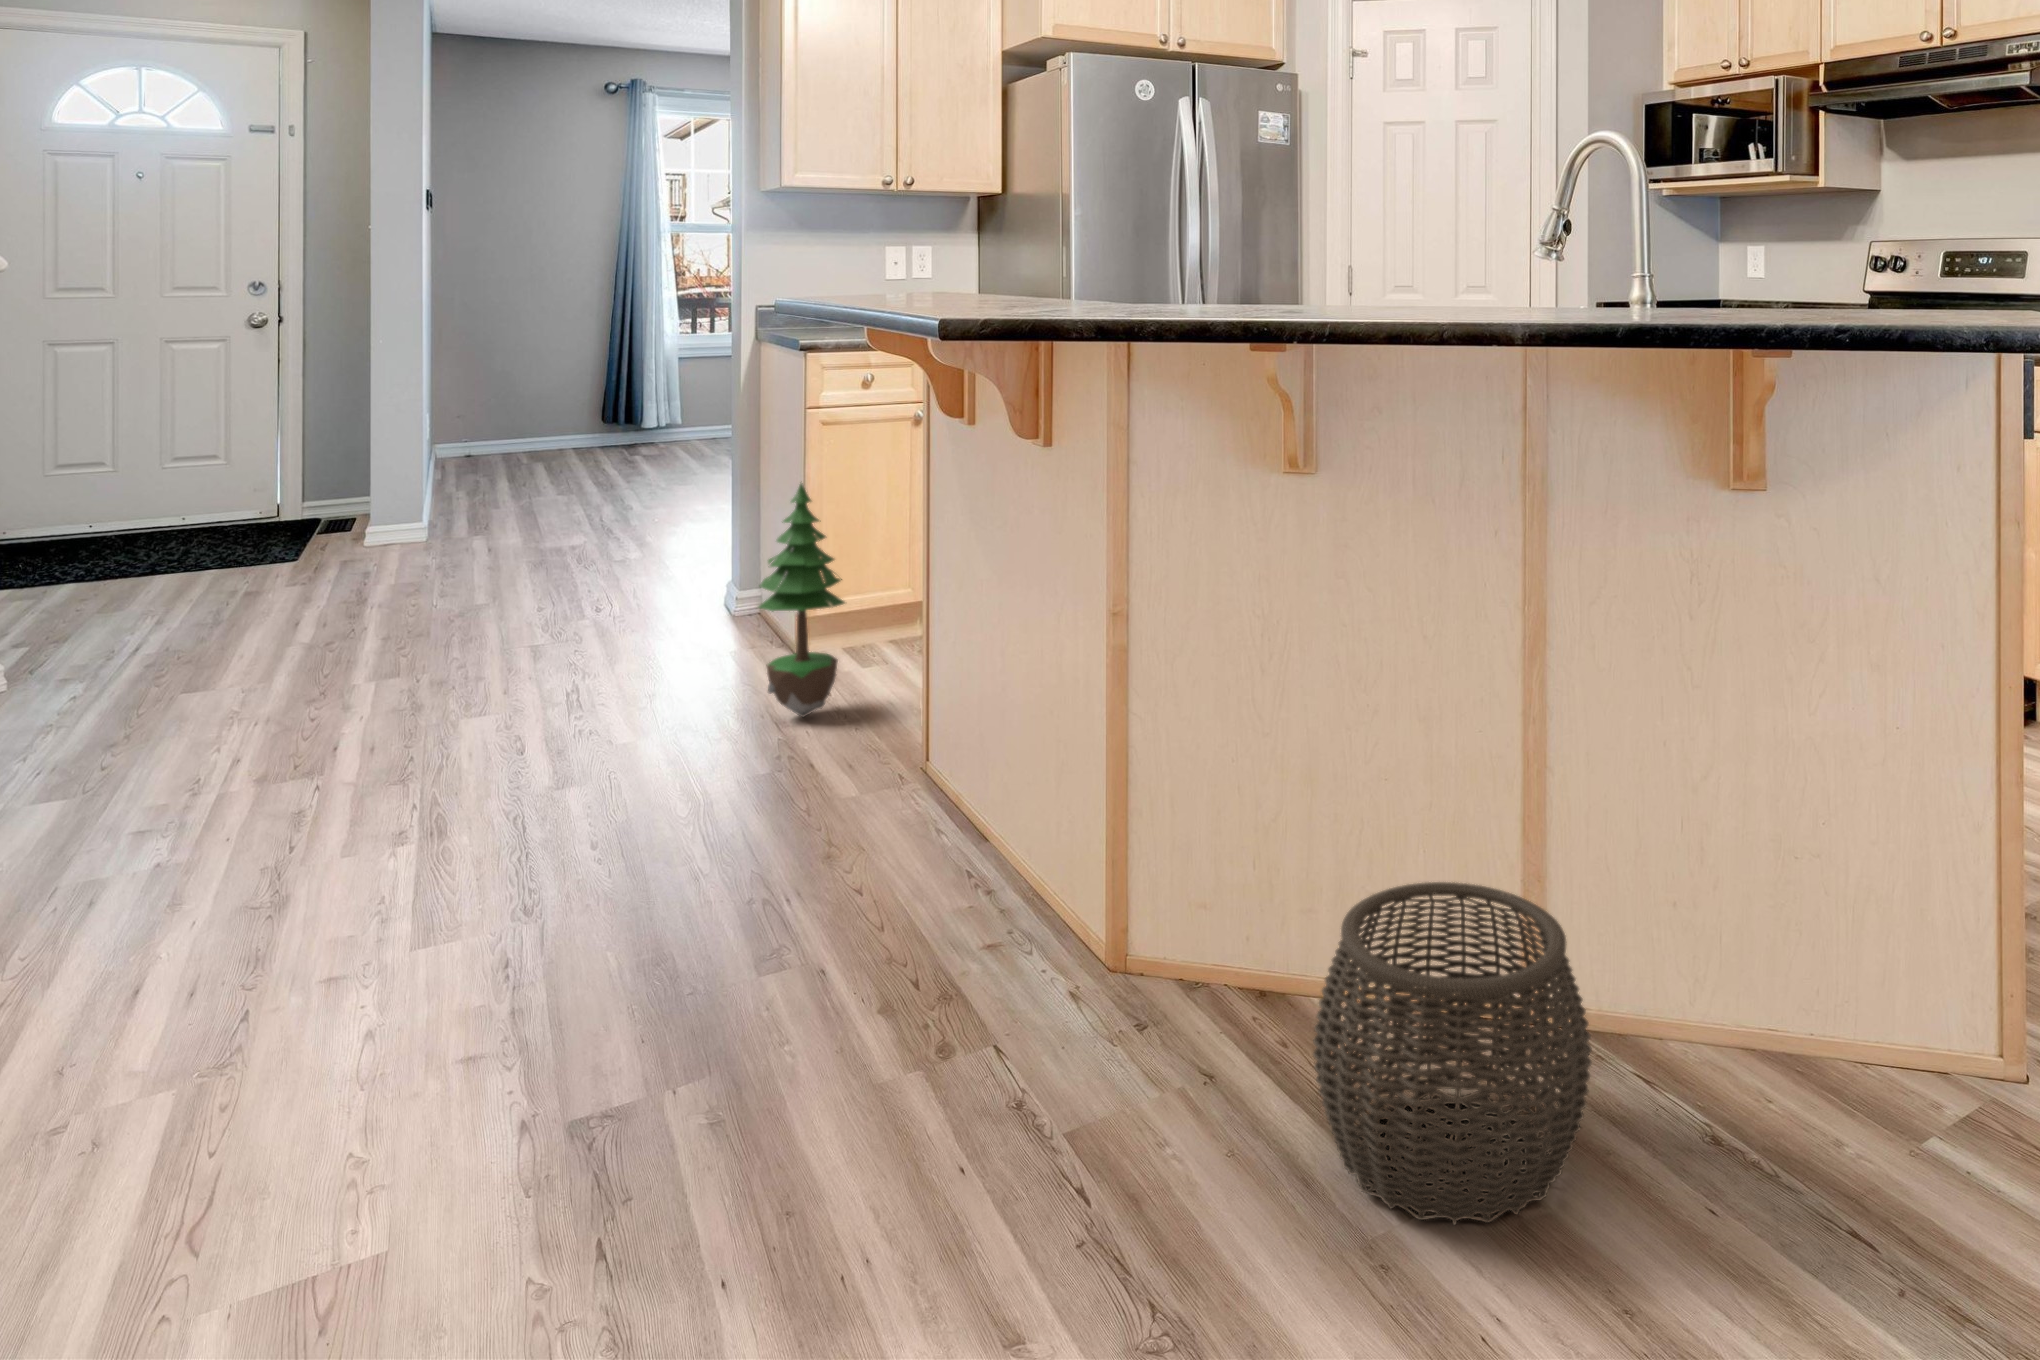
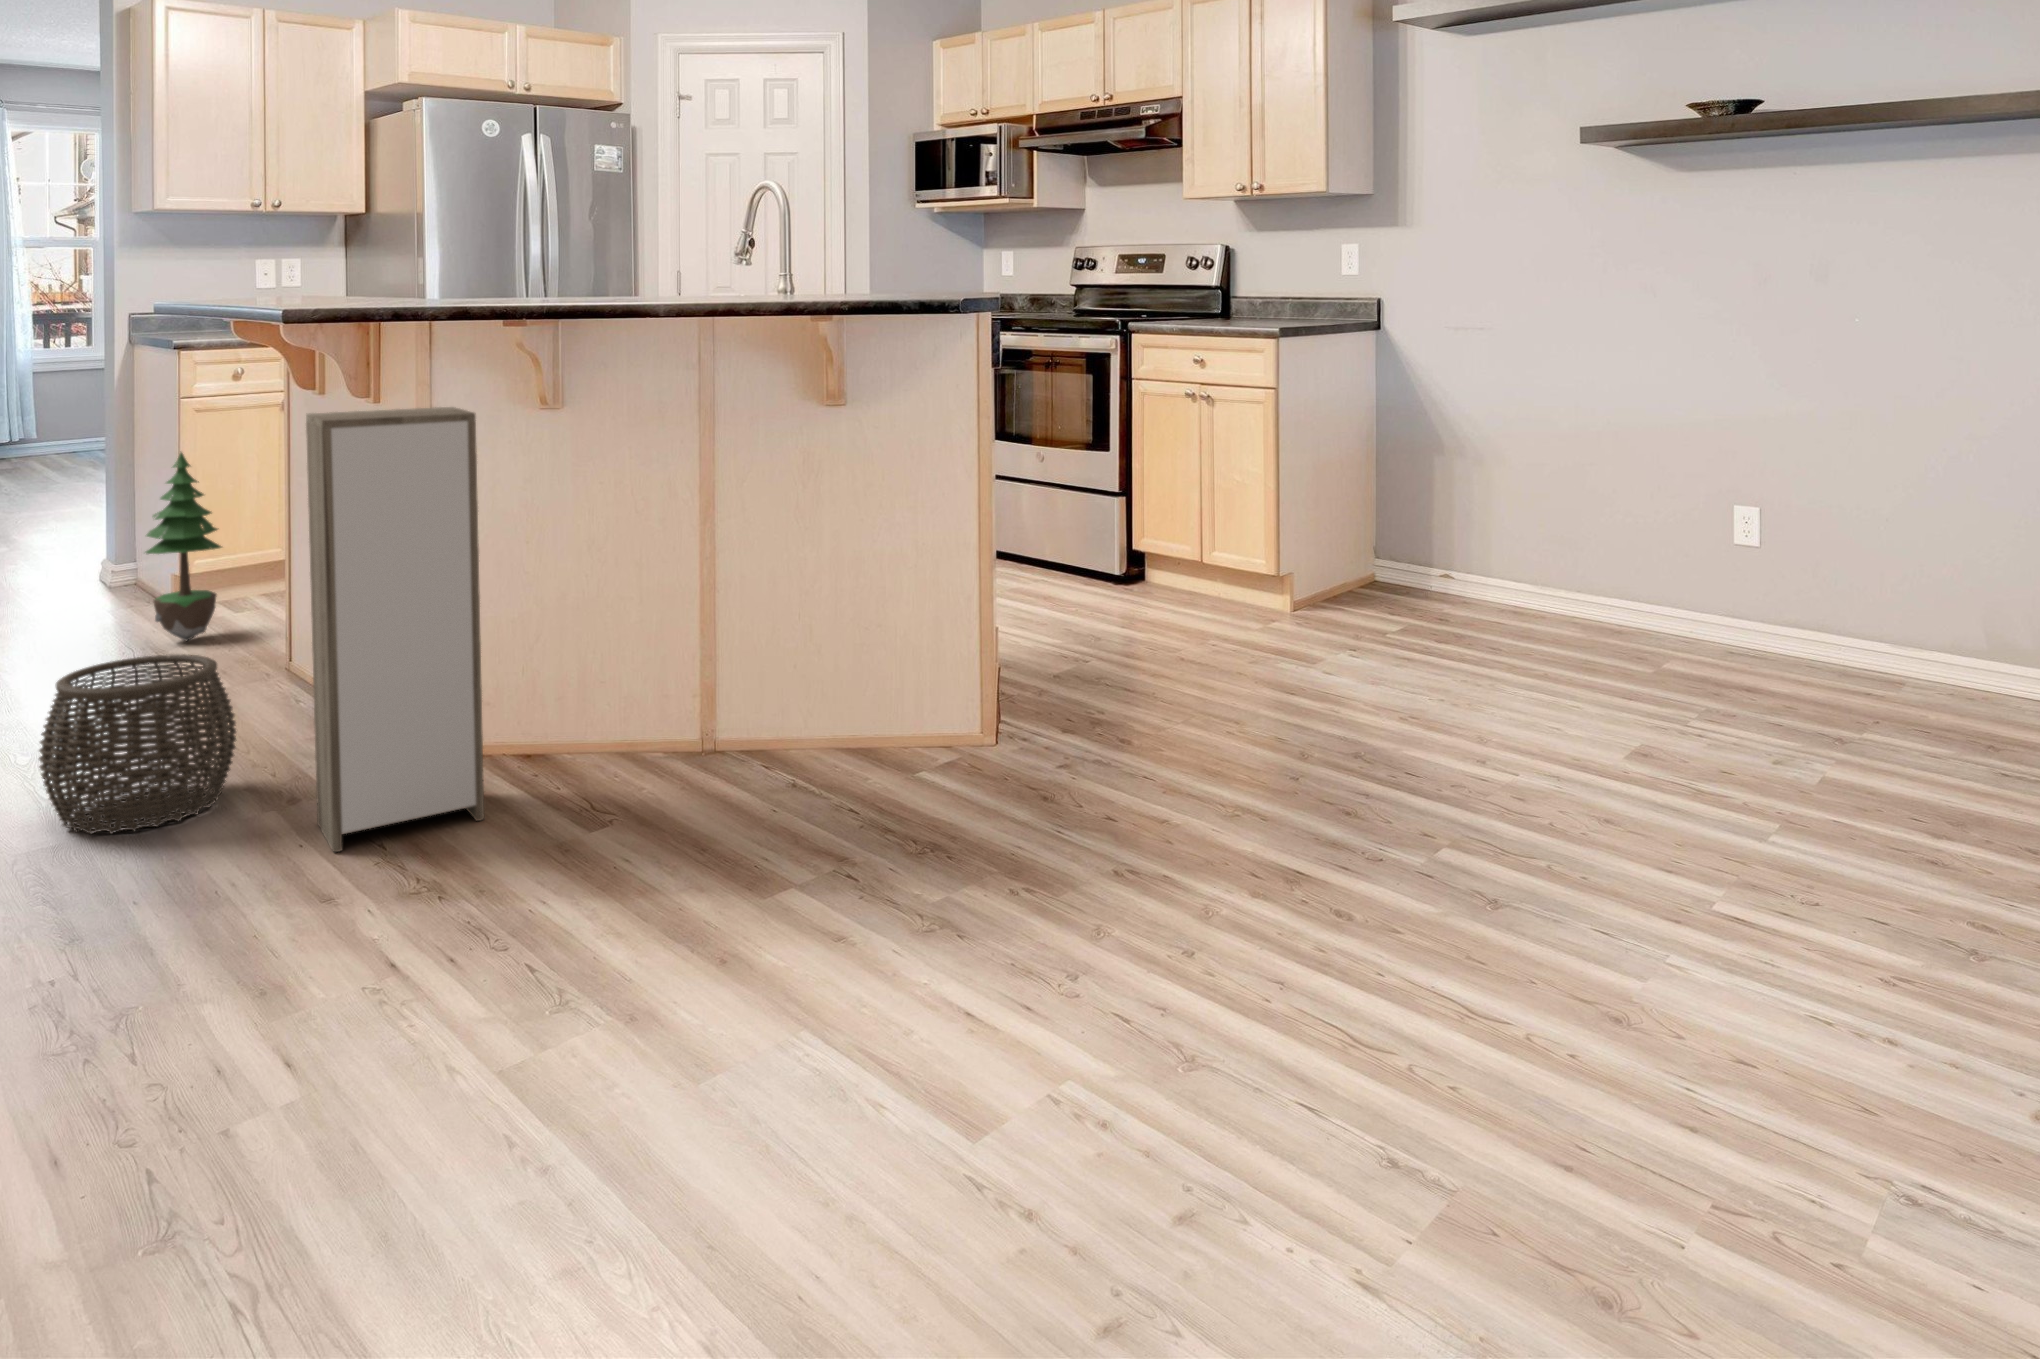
storage cabinet: none [967,478,1228,1226] -> present [306,407,484,852]
woven basket: present [1313,882,1592,1225] -> present [39,654,236,834]

